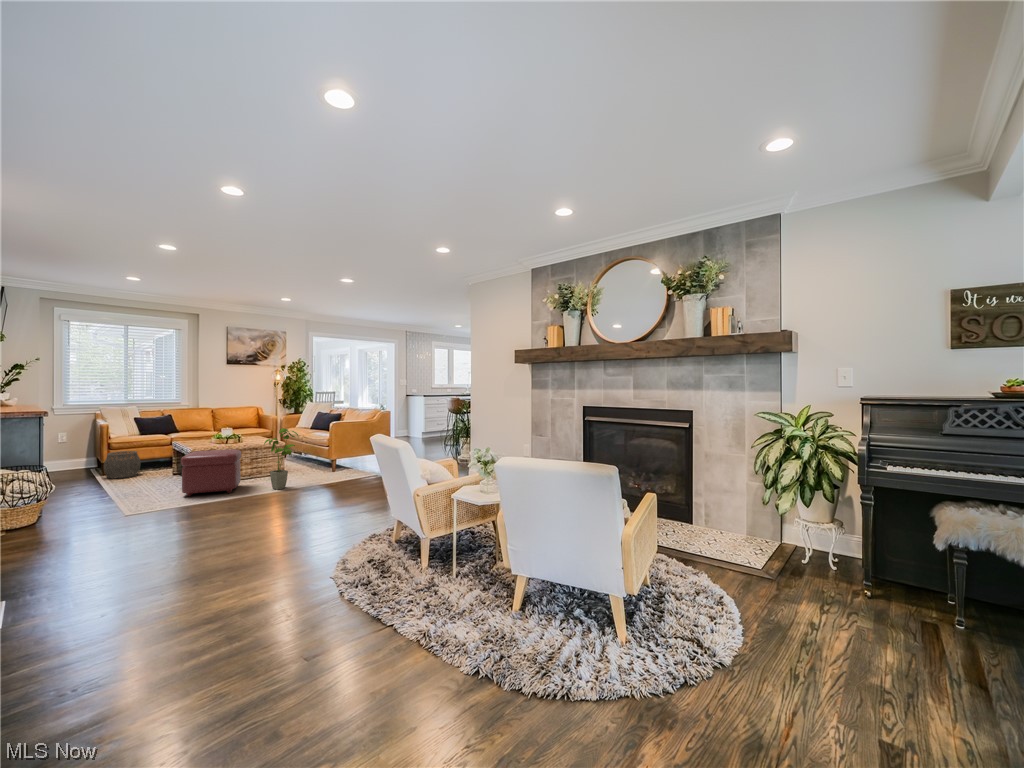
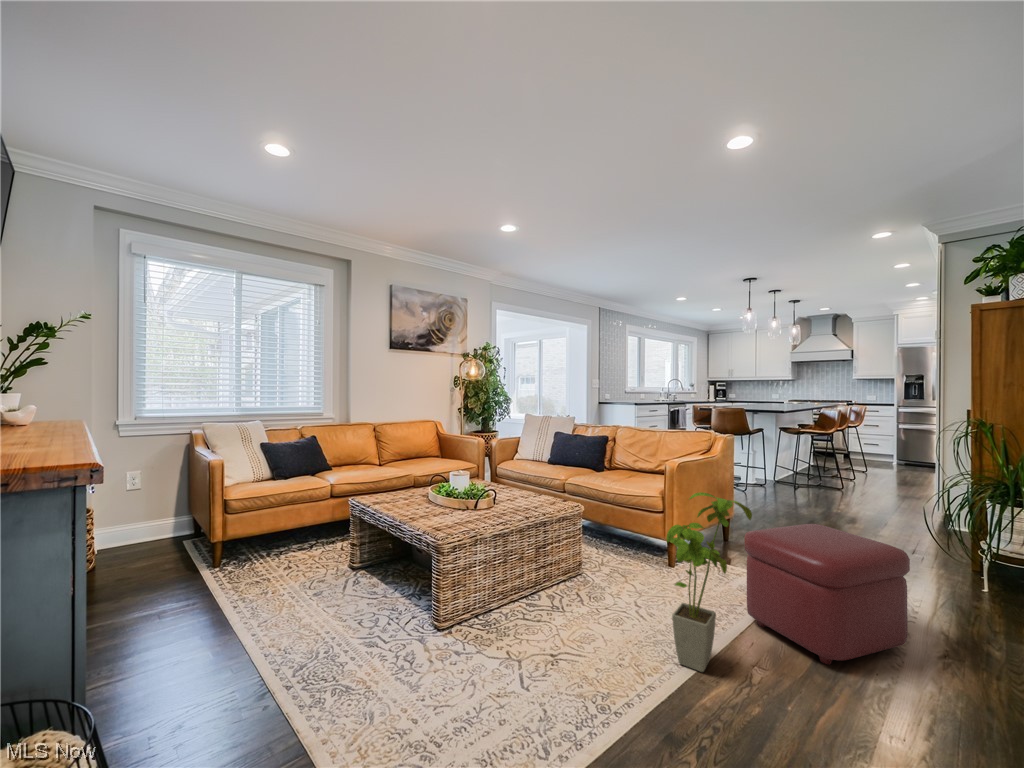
ottoman: present [181,449,241,496] -> present [744,524,910,665]
woven basket: present [104,451,141,478] -> none [217,517,287,585]

